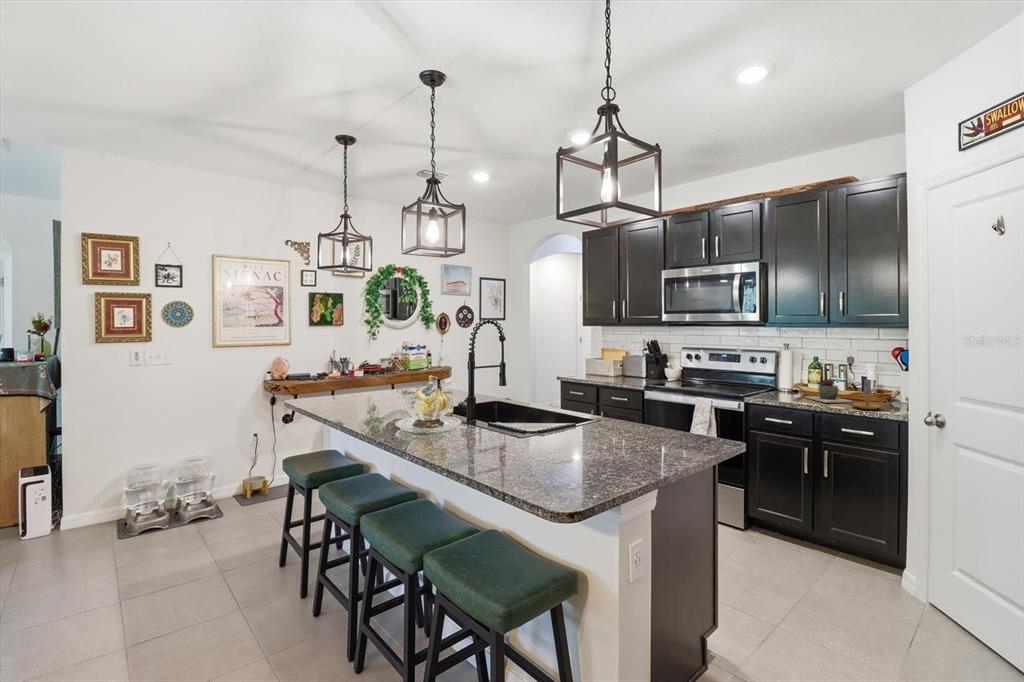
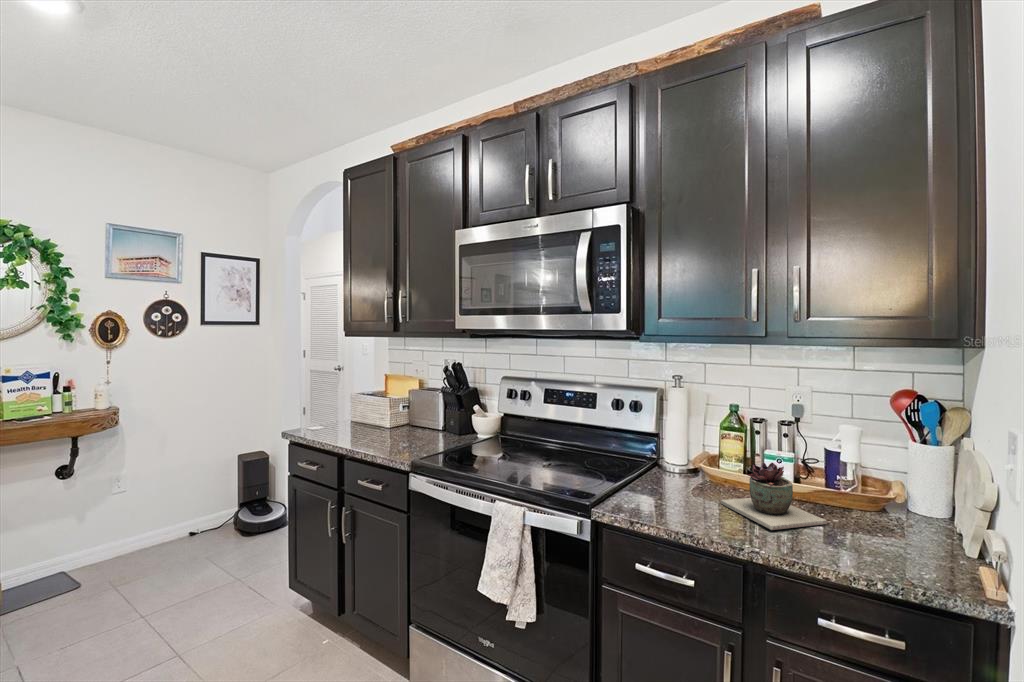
candle: present [853,379,882,410] -> none [841,479,937,566]

